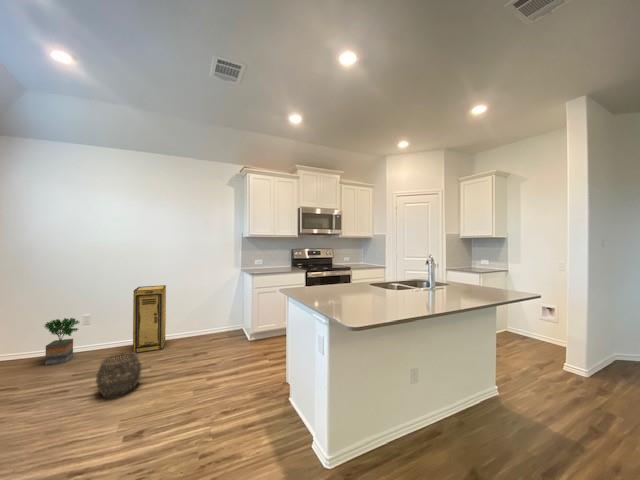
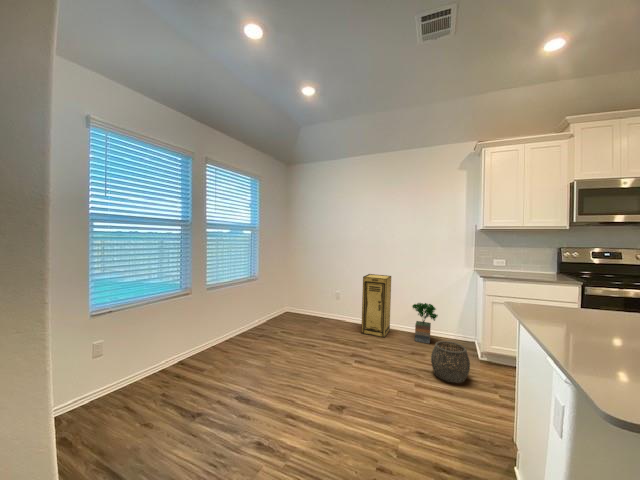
potted tree: present [45,318,79,365] -> present [412,303,438,343]
woven basket: present [96,352,141,396] -> present [431,341,470,383]

